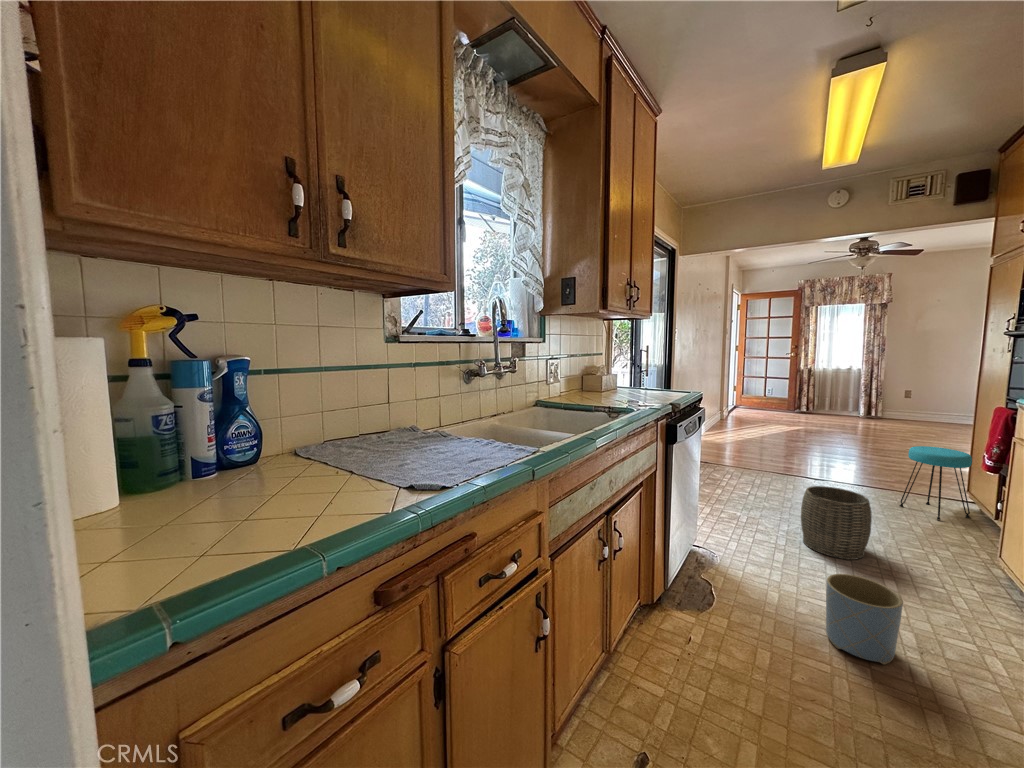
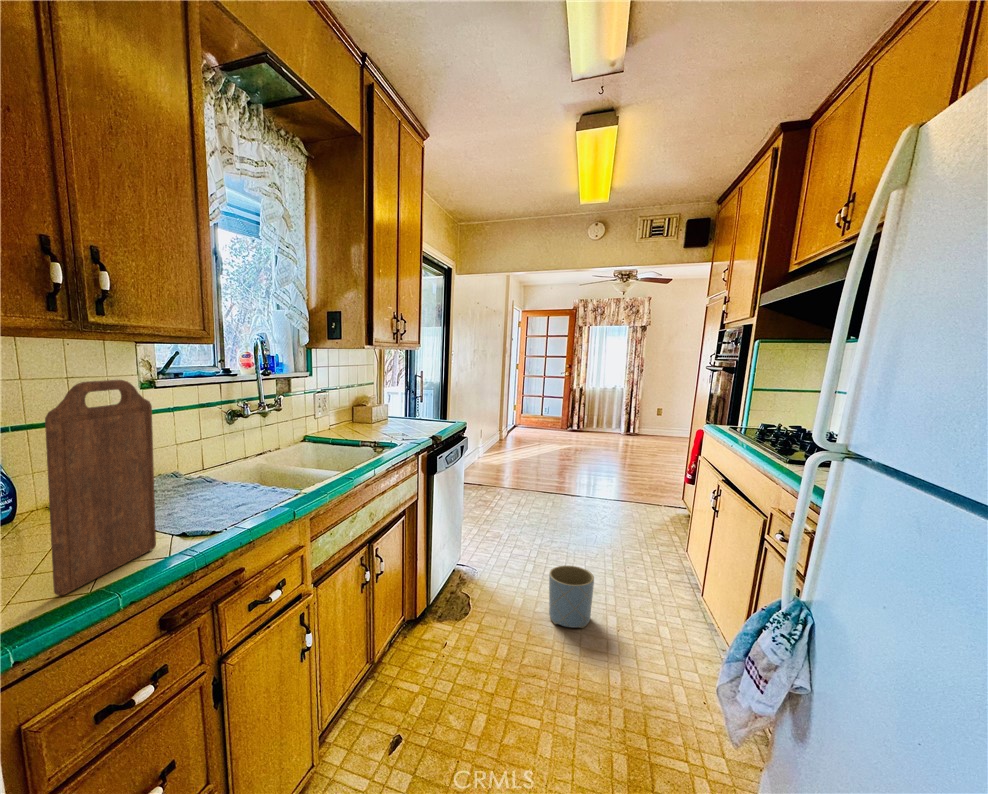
cutting board: none [243,288,381,550] -> present [45,380,156,595]
stool: present [900,446,972,520] -> none [621,458,662,516]
woven basket: present [801,486,872,560] -> none [546,498,593,556]

